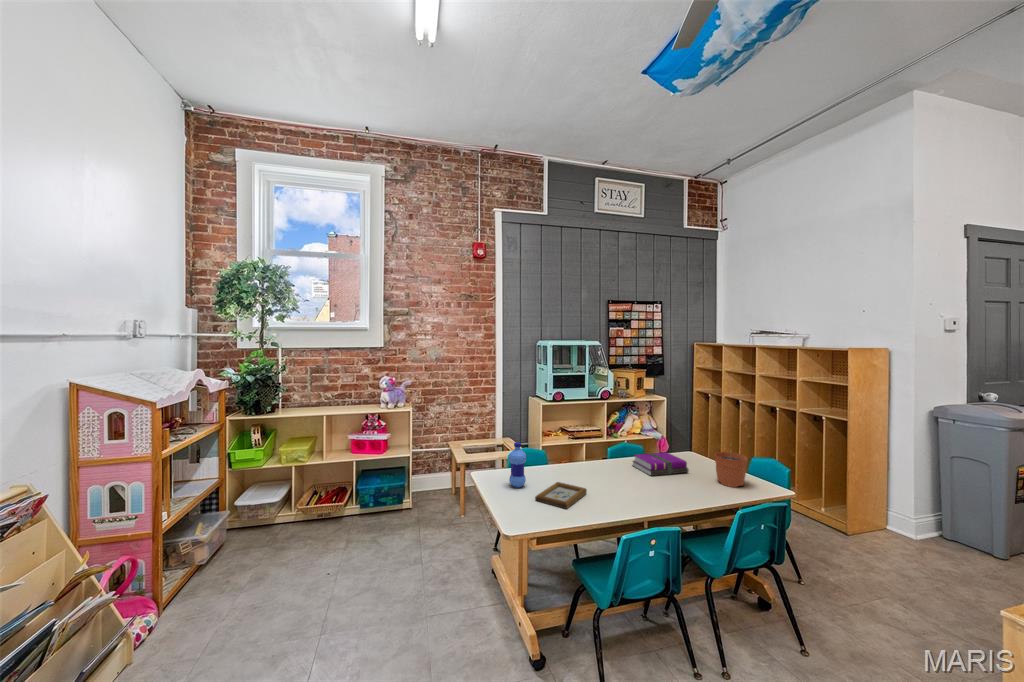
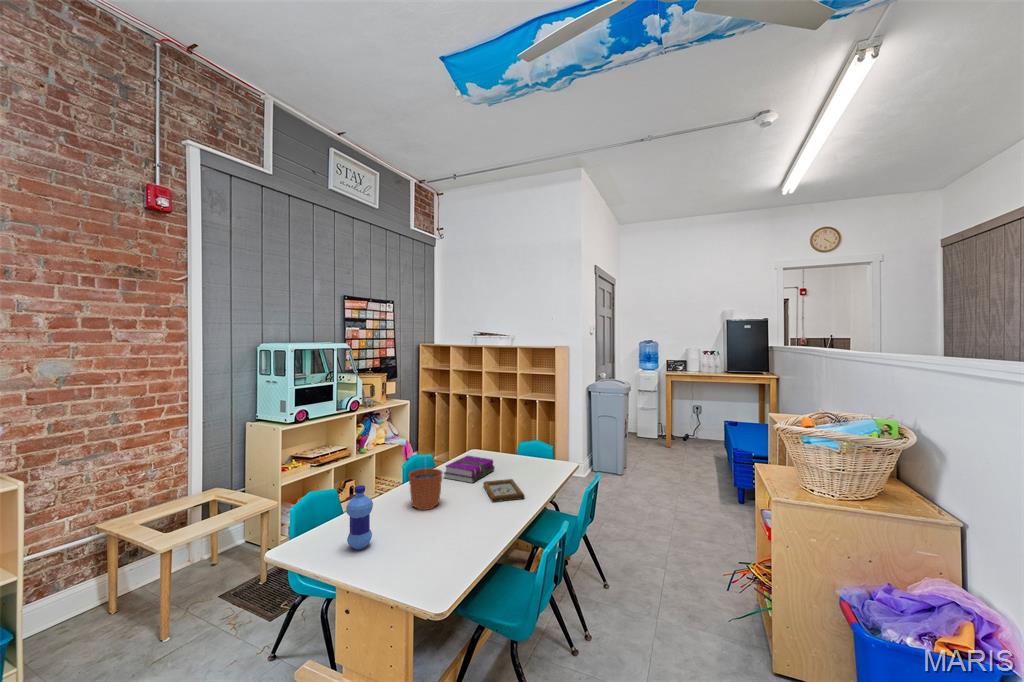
plant pot: present [715,452,747,487] -> present [409,468,442,510]
picture frame: present [535,482,587,509] -> present [483,479,525,502]

